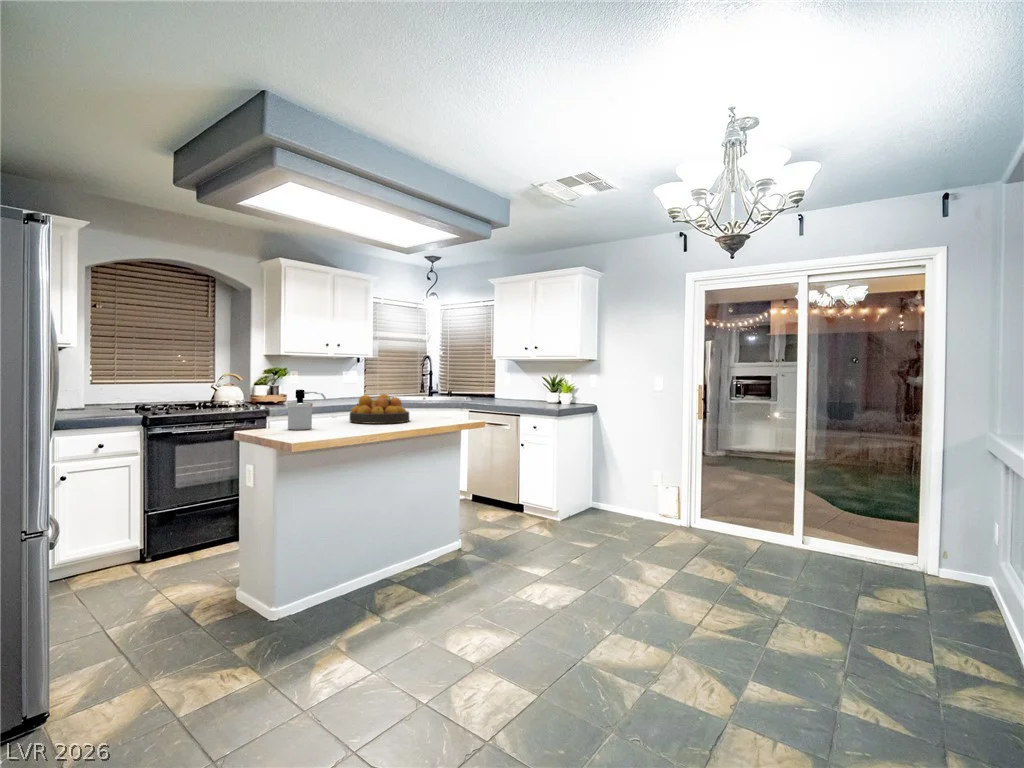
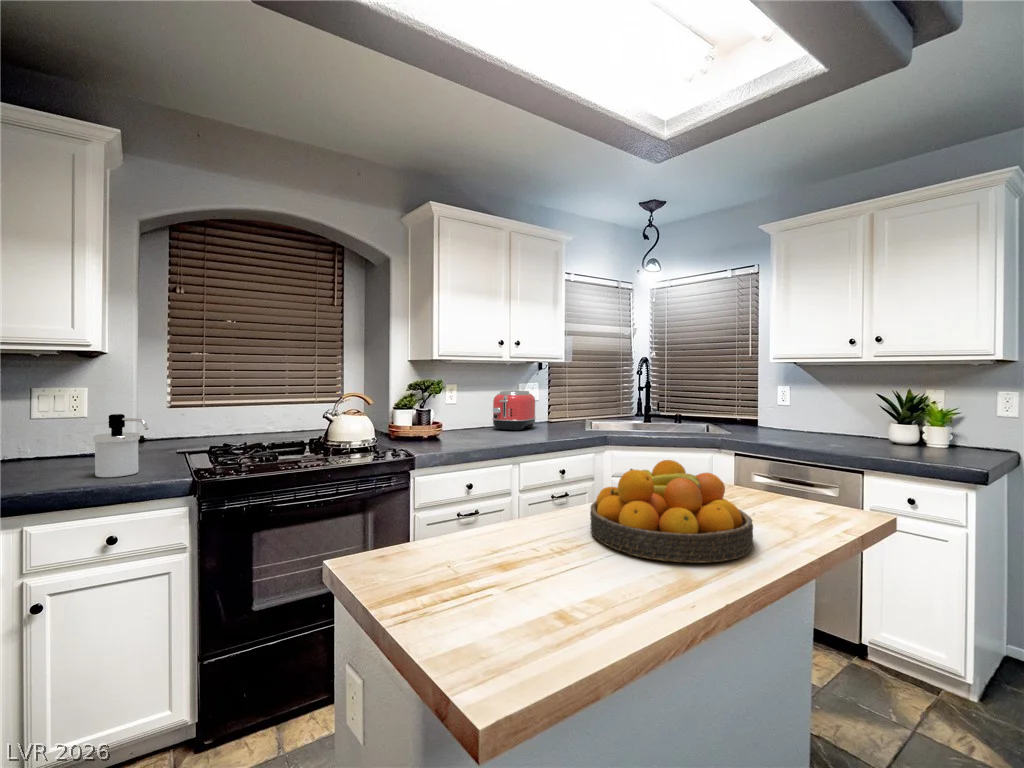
toaster: none [322,376,353,401] -> present [492,391,536,431]
soap dispenser: present [287,390,326,430] -> present [93,414,148,477]

